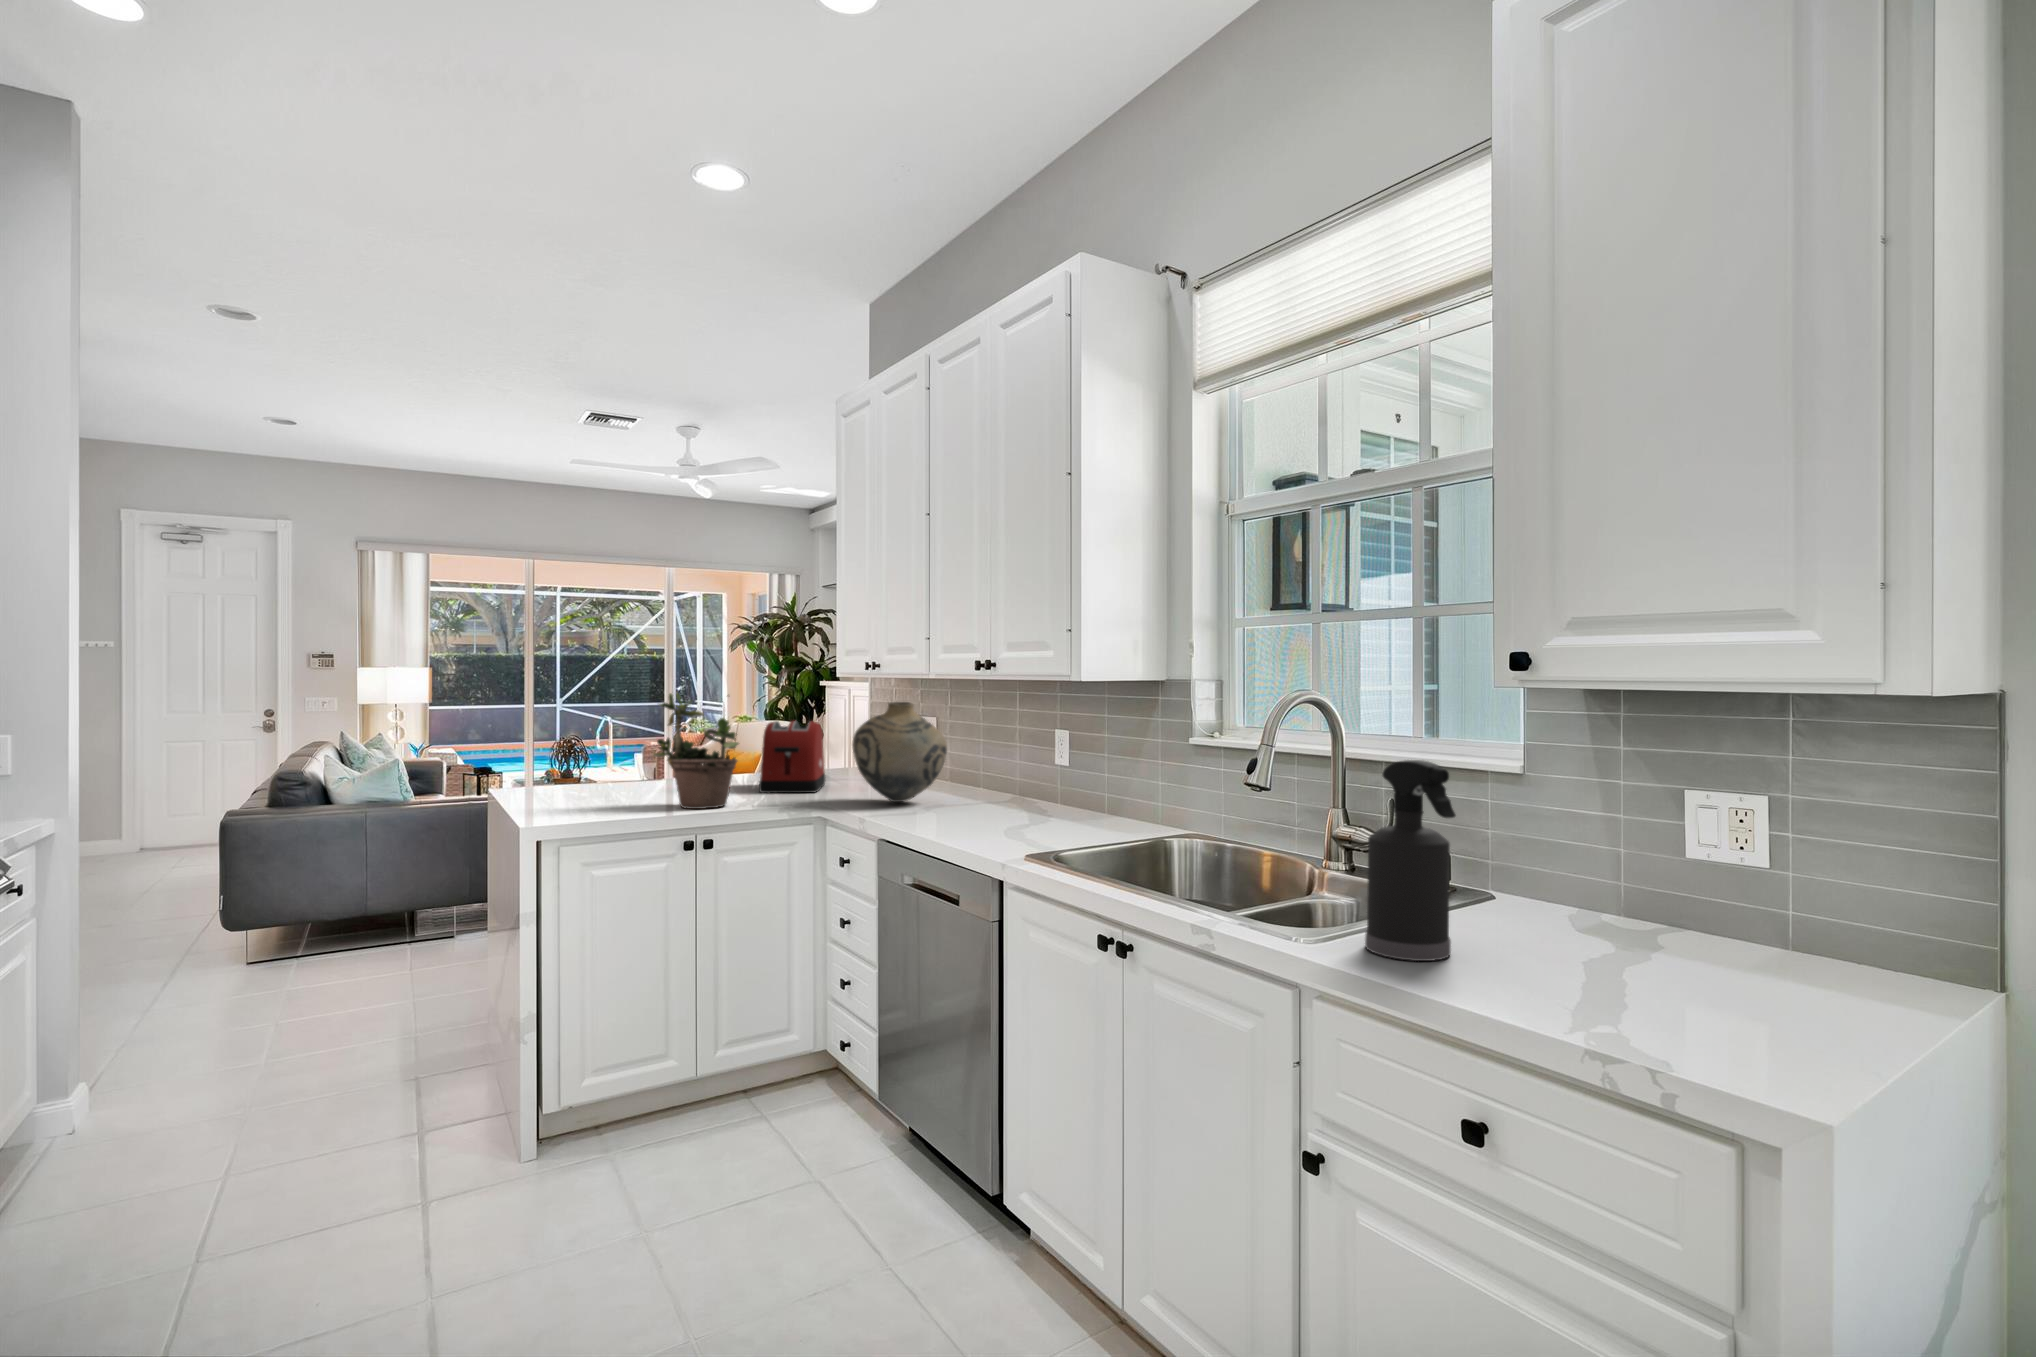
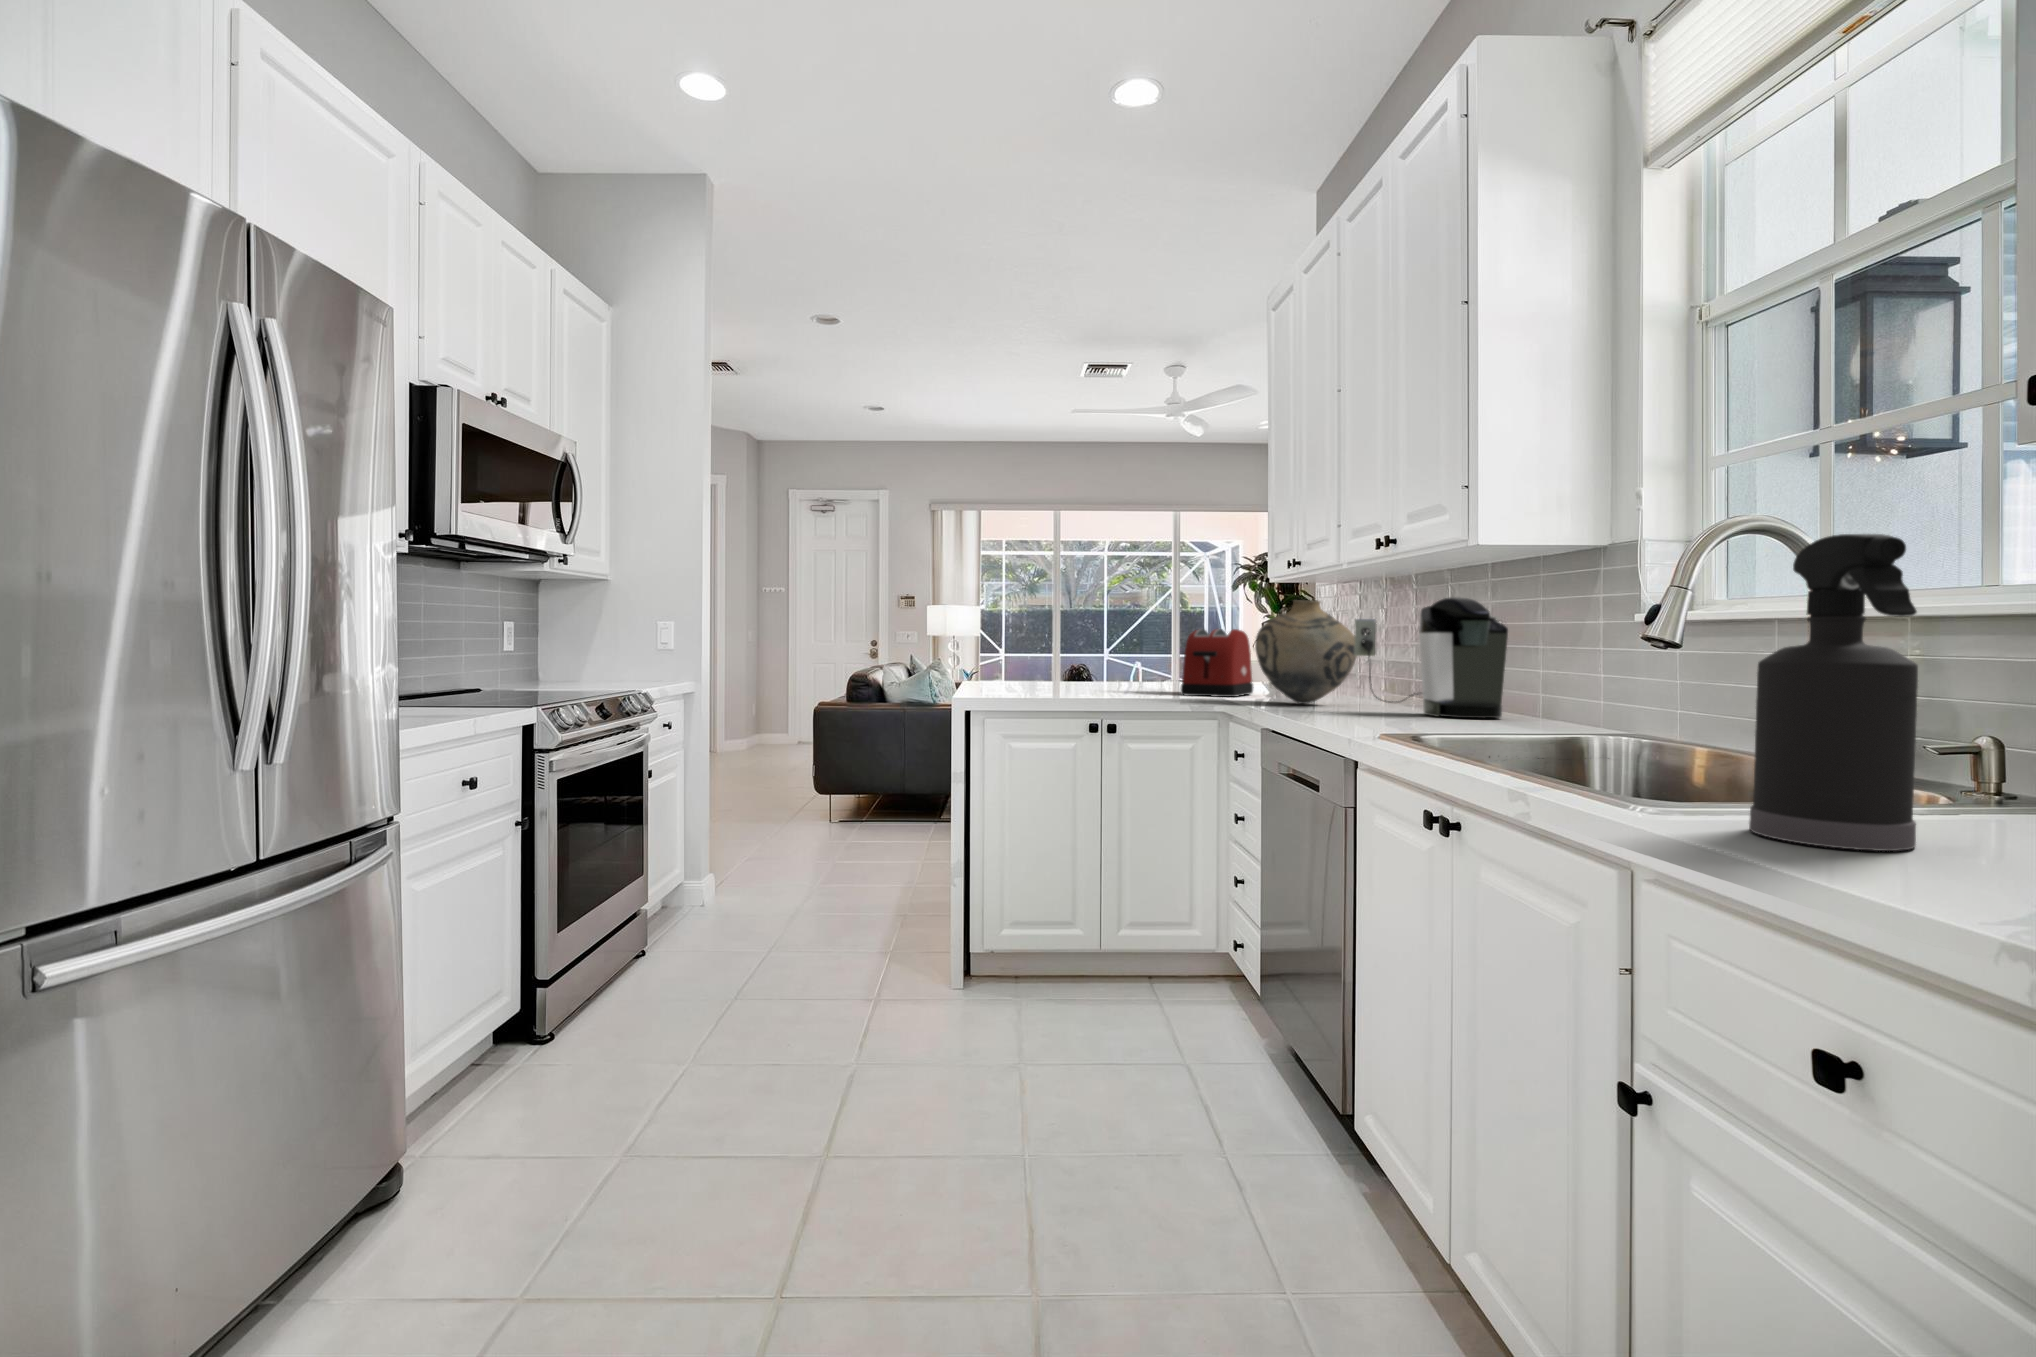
potted plant: present [653,693,739,809] -> none [1070,583,1143,698]
coffee maker: none [960,709,1081,817] -> present [1354,597,1508,718]

